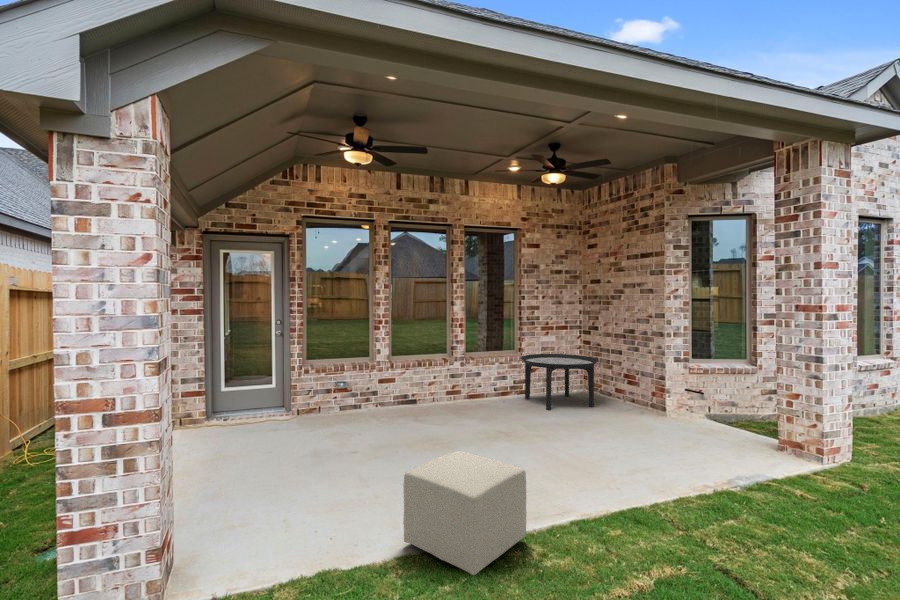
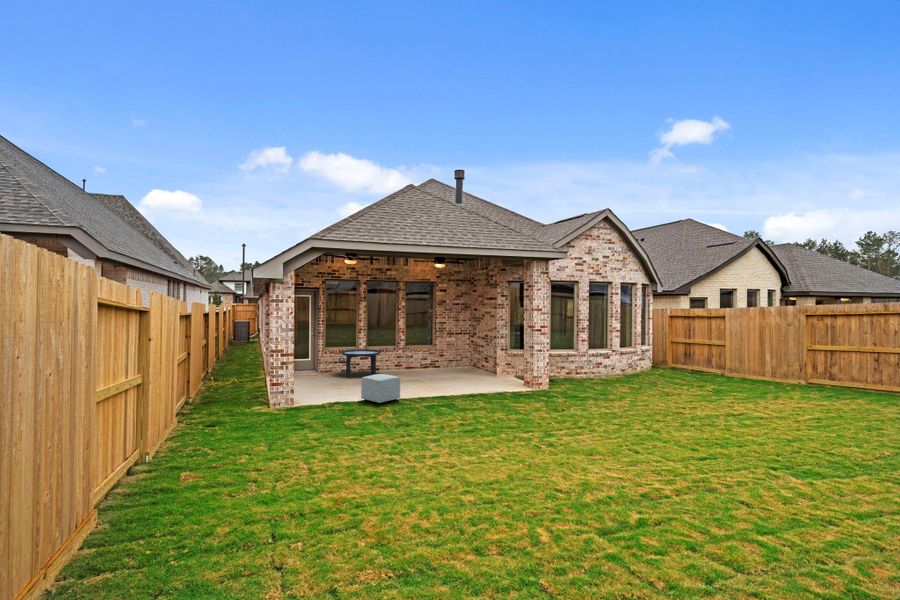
round table: present [520,354,598,410] -> present [340,349,382,378]

